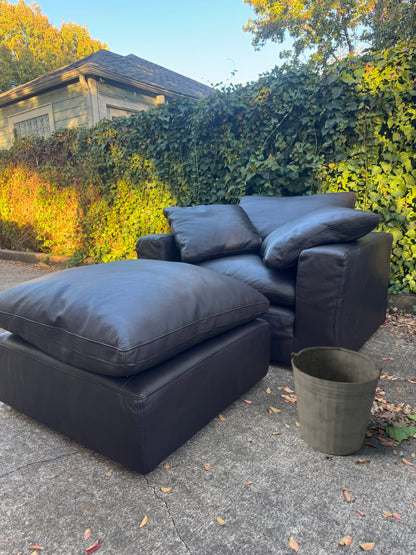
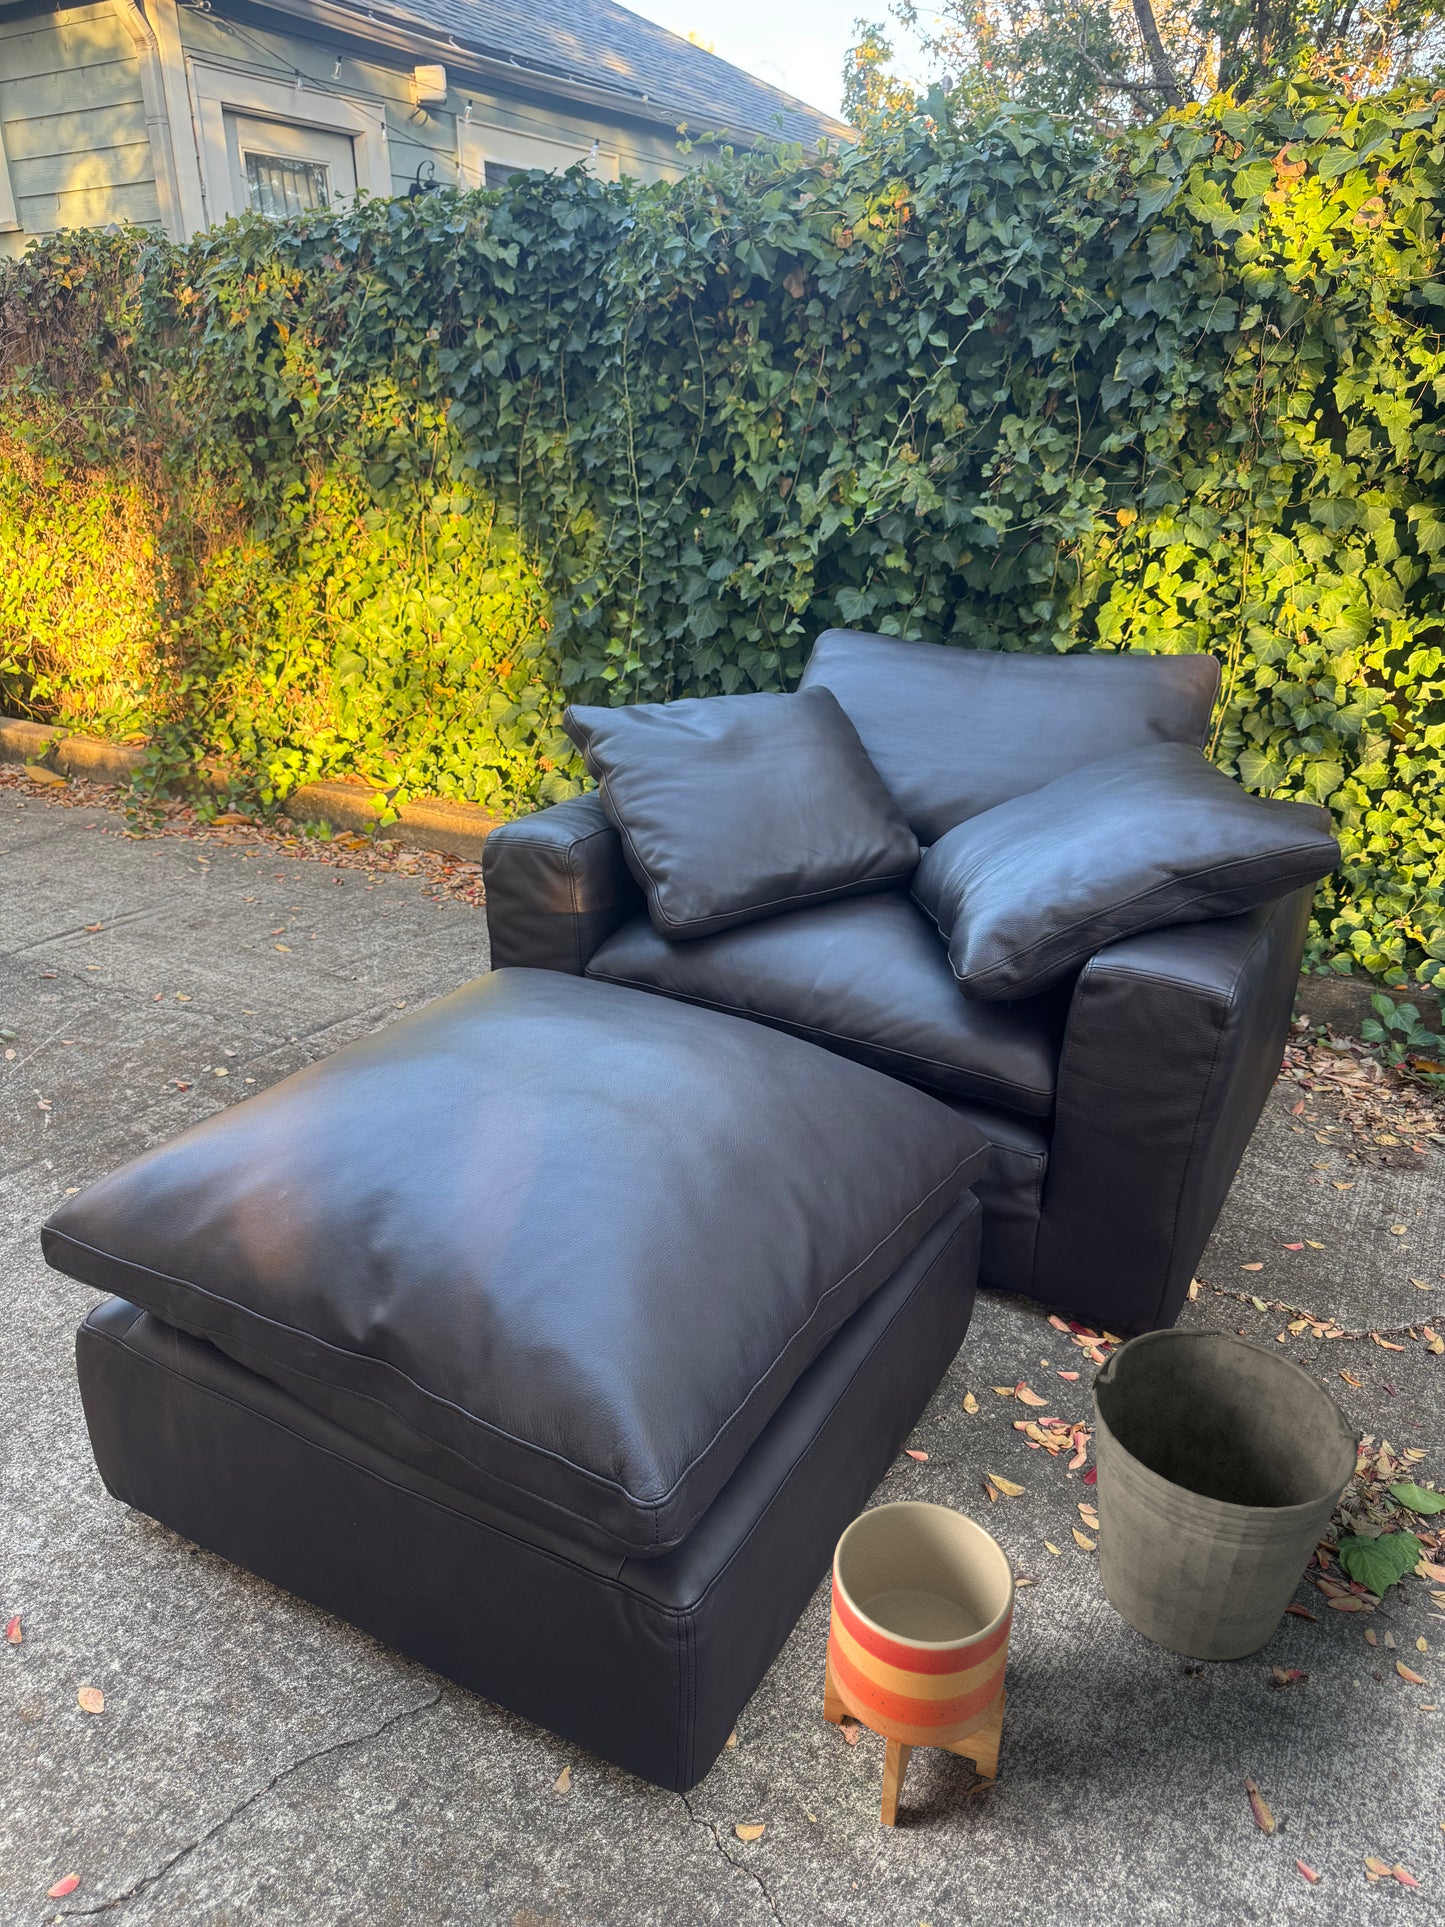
planter: none [190,378,251,488] -> present [823,1501,1016,1827]

